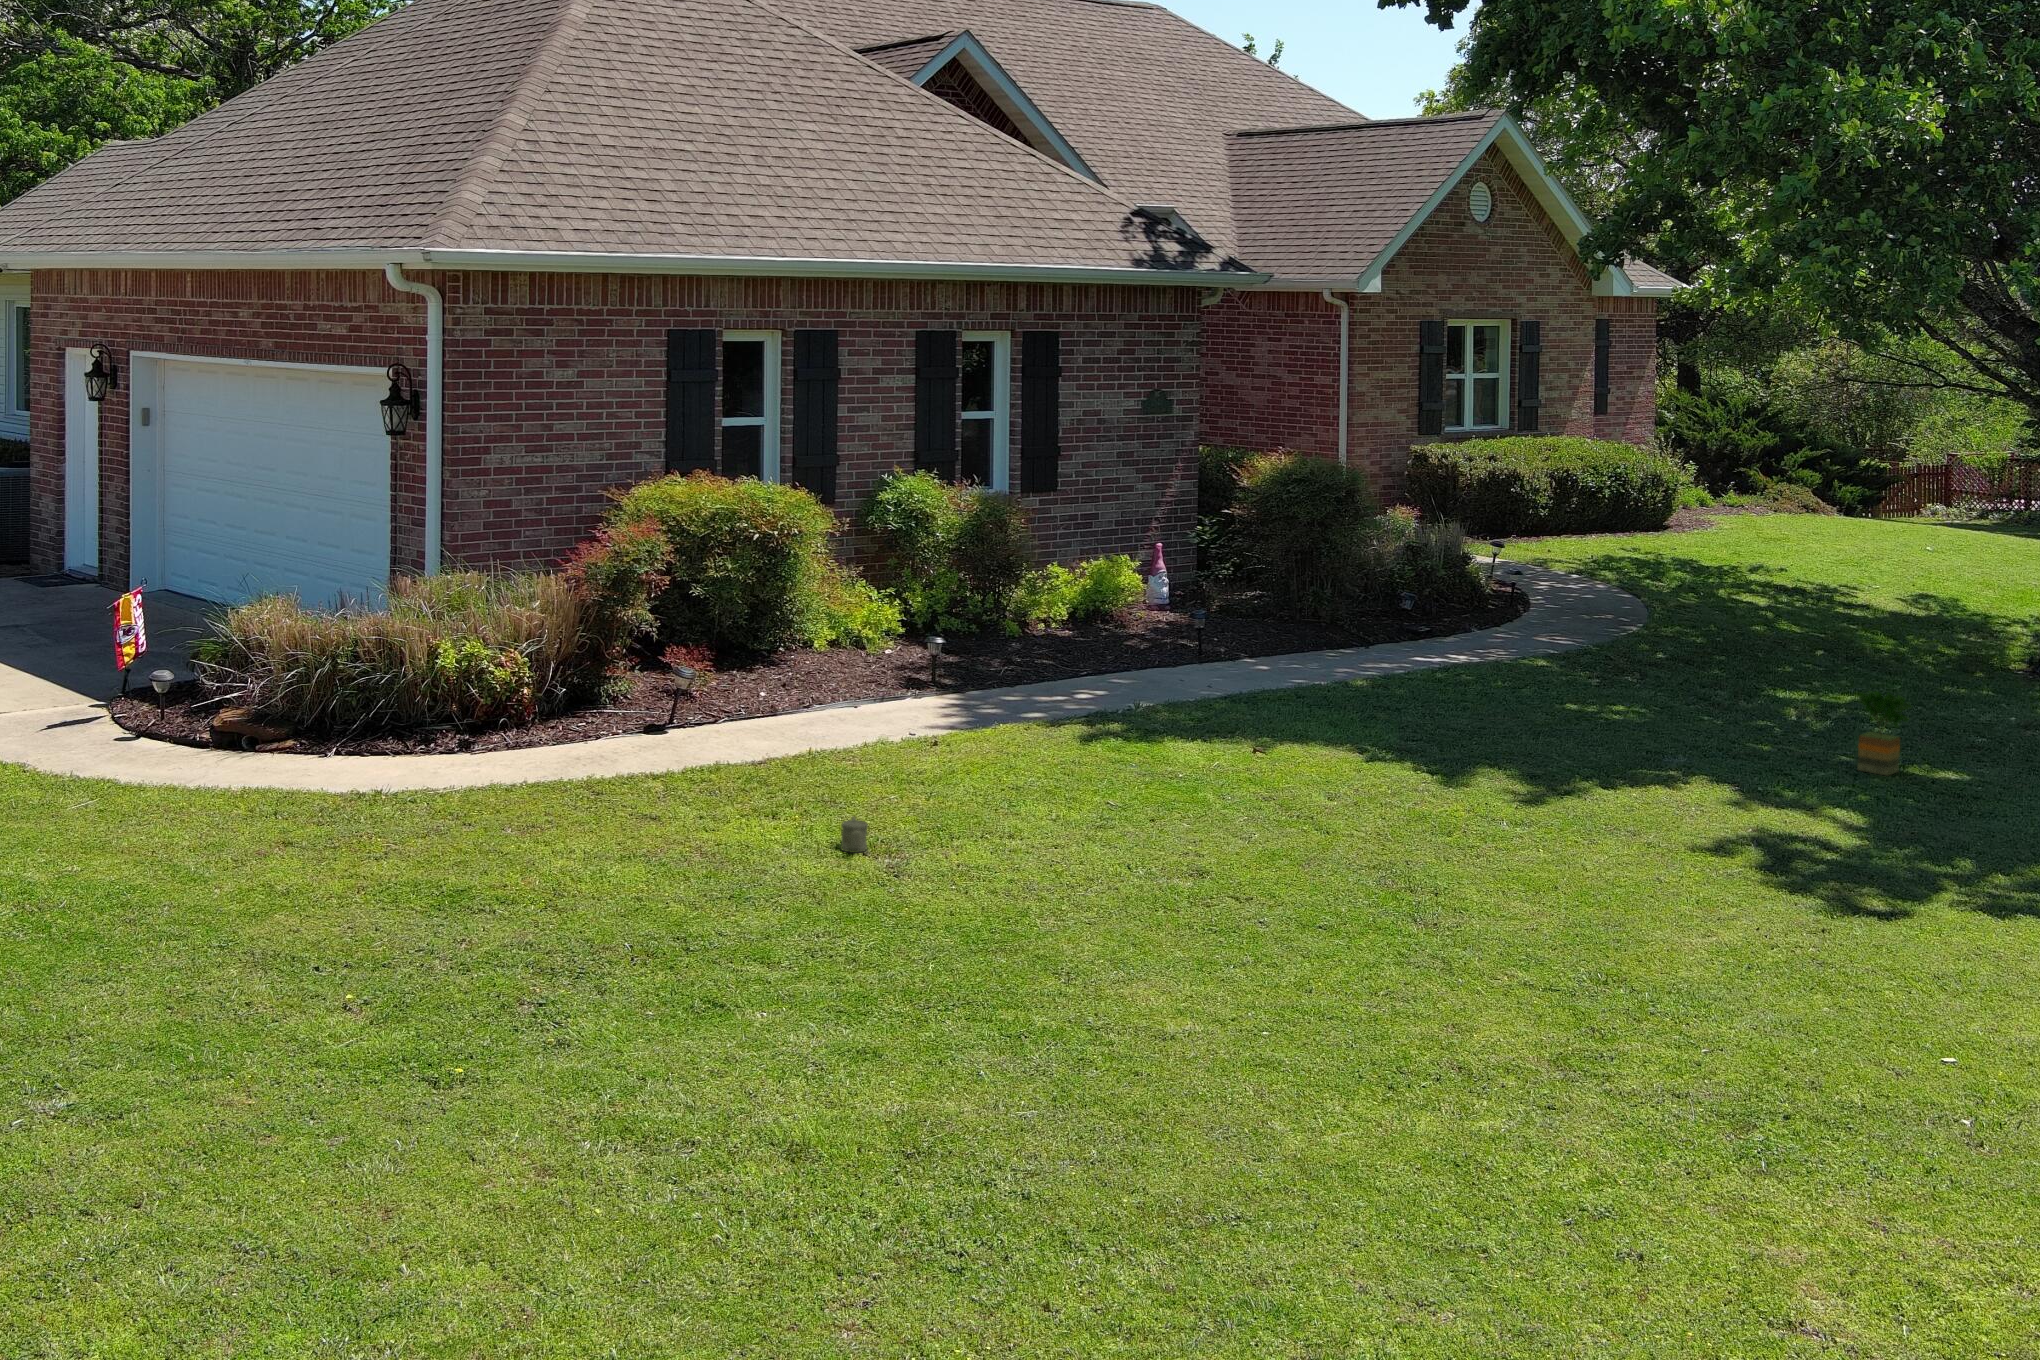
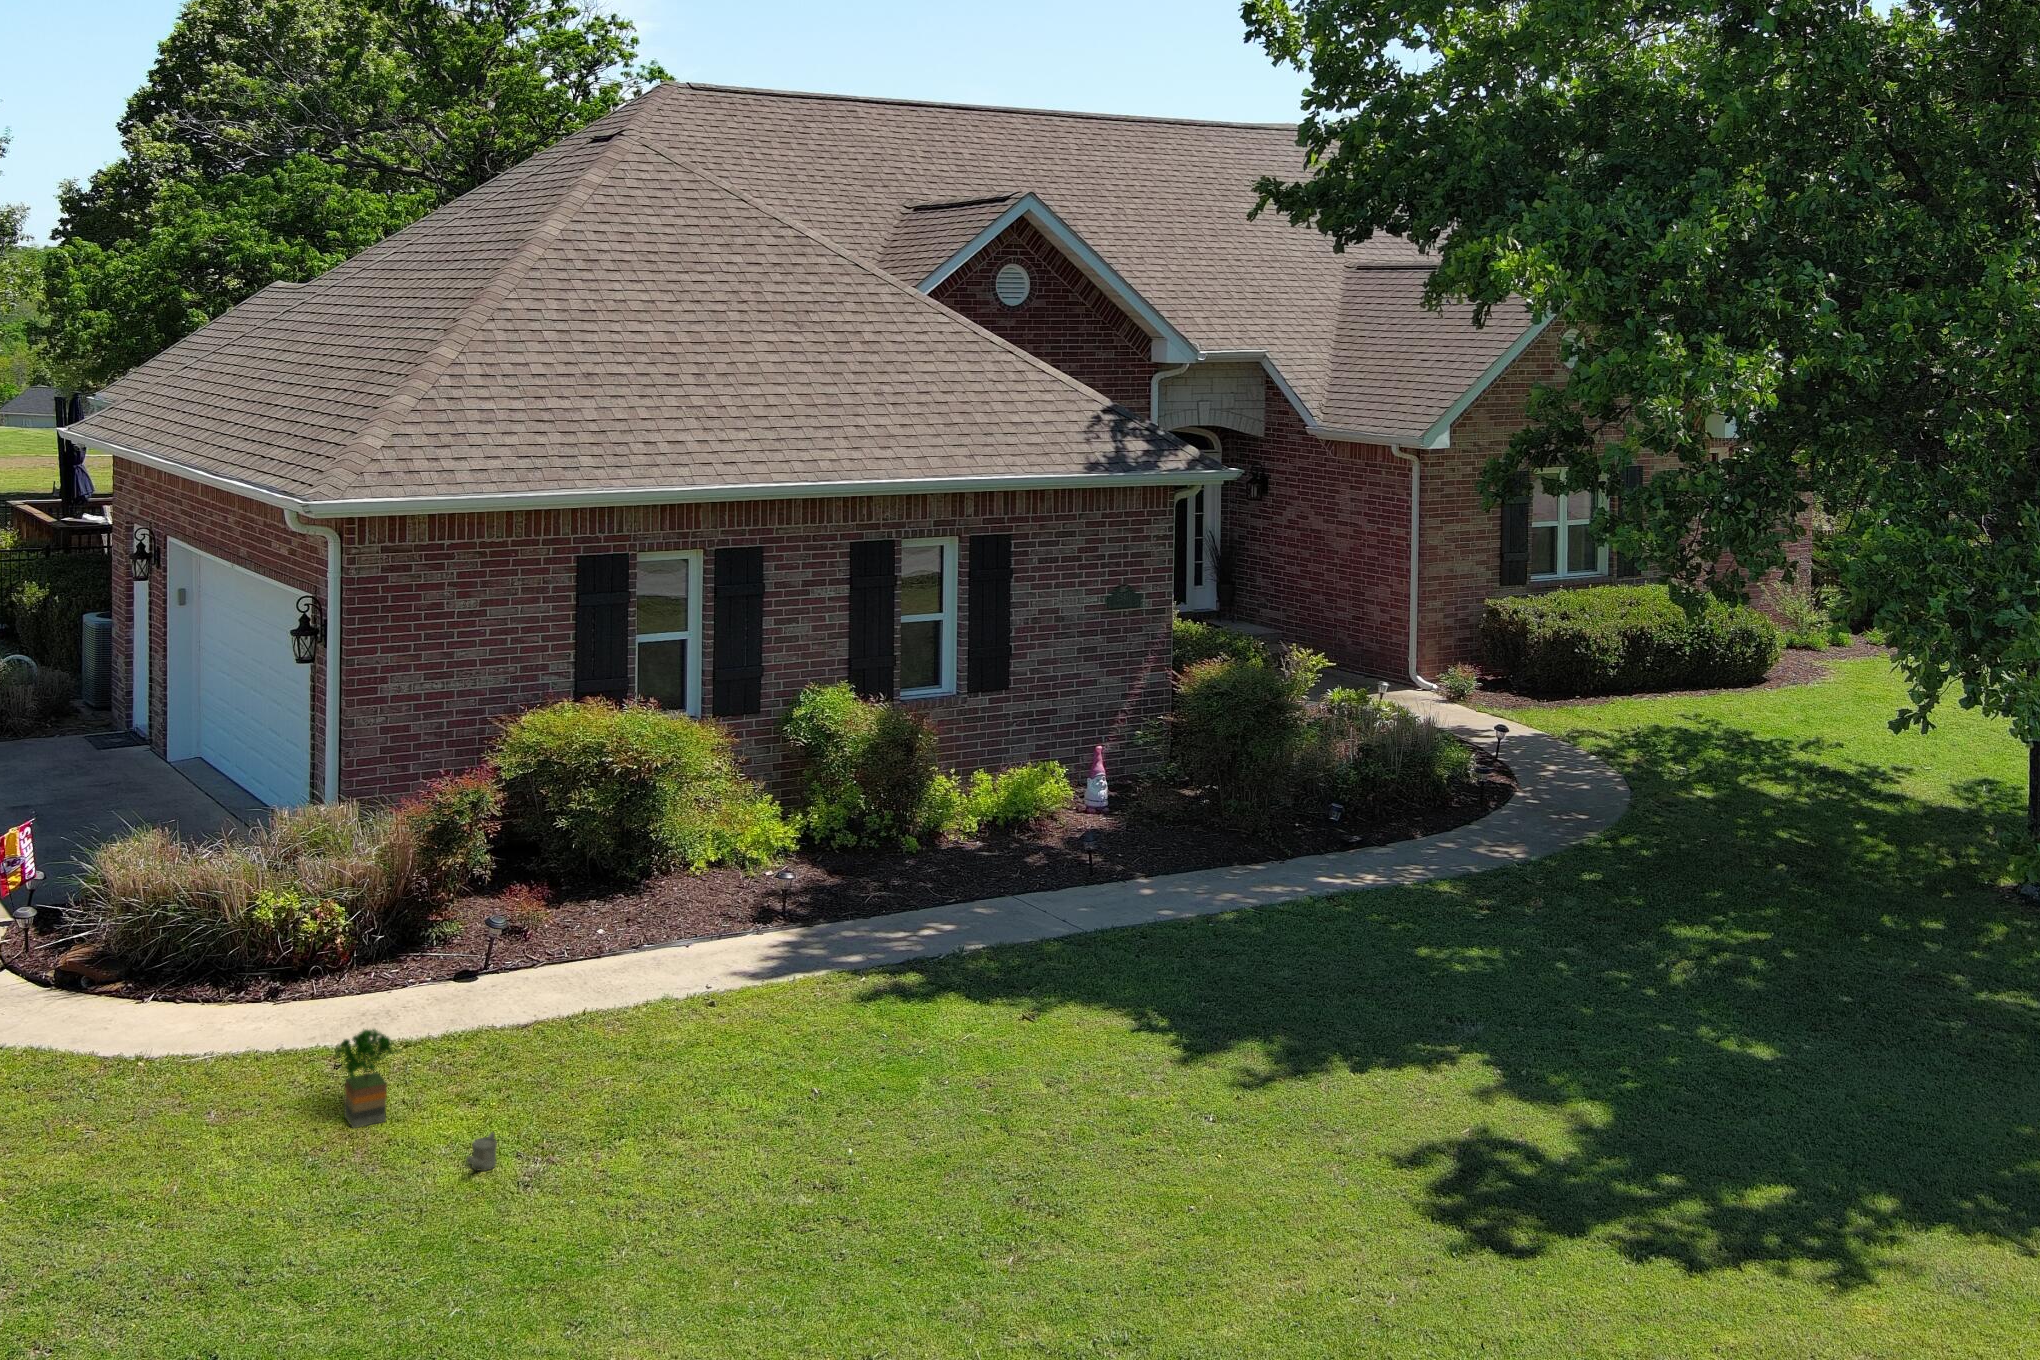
potted tree: present [1858,691,1911,776] -> present [335,1029,401,1128]

